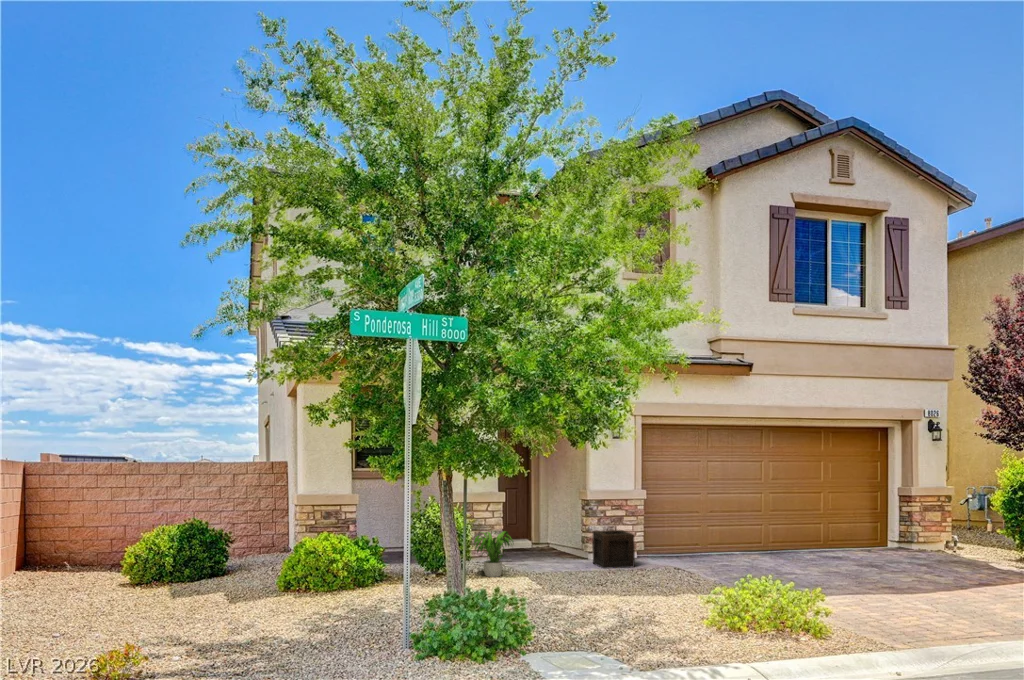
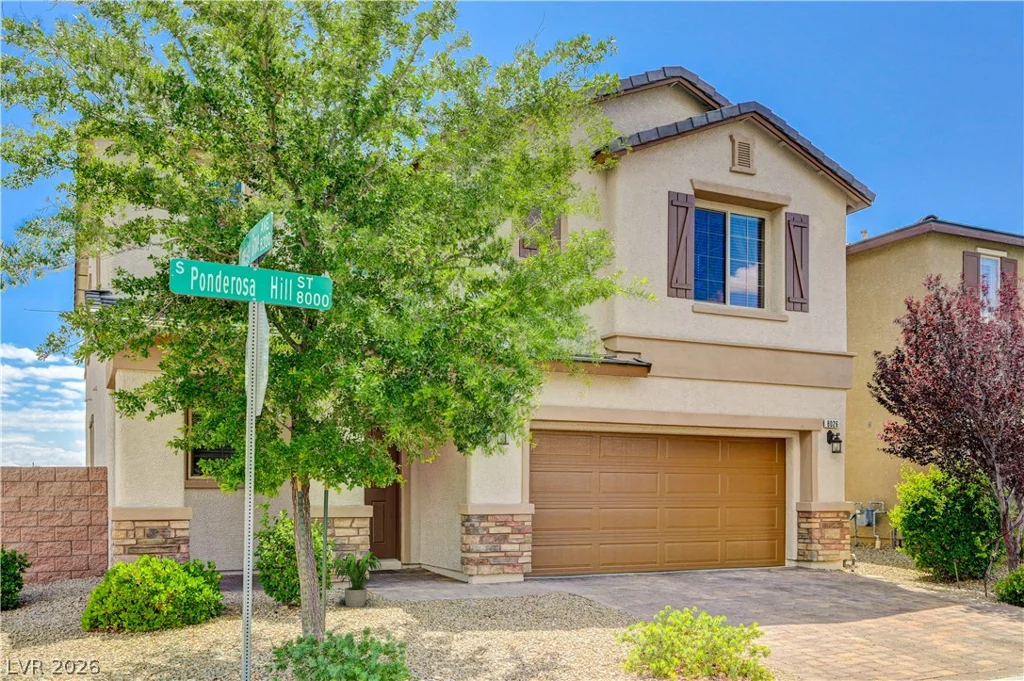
wooden crate: present [592,530,635,569] -> none [472,550,521,595]

